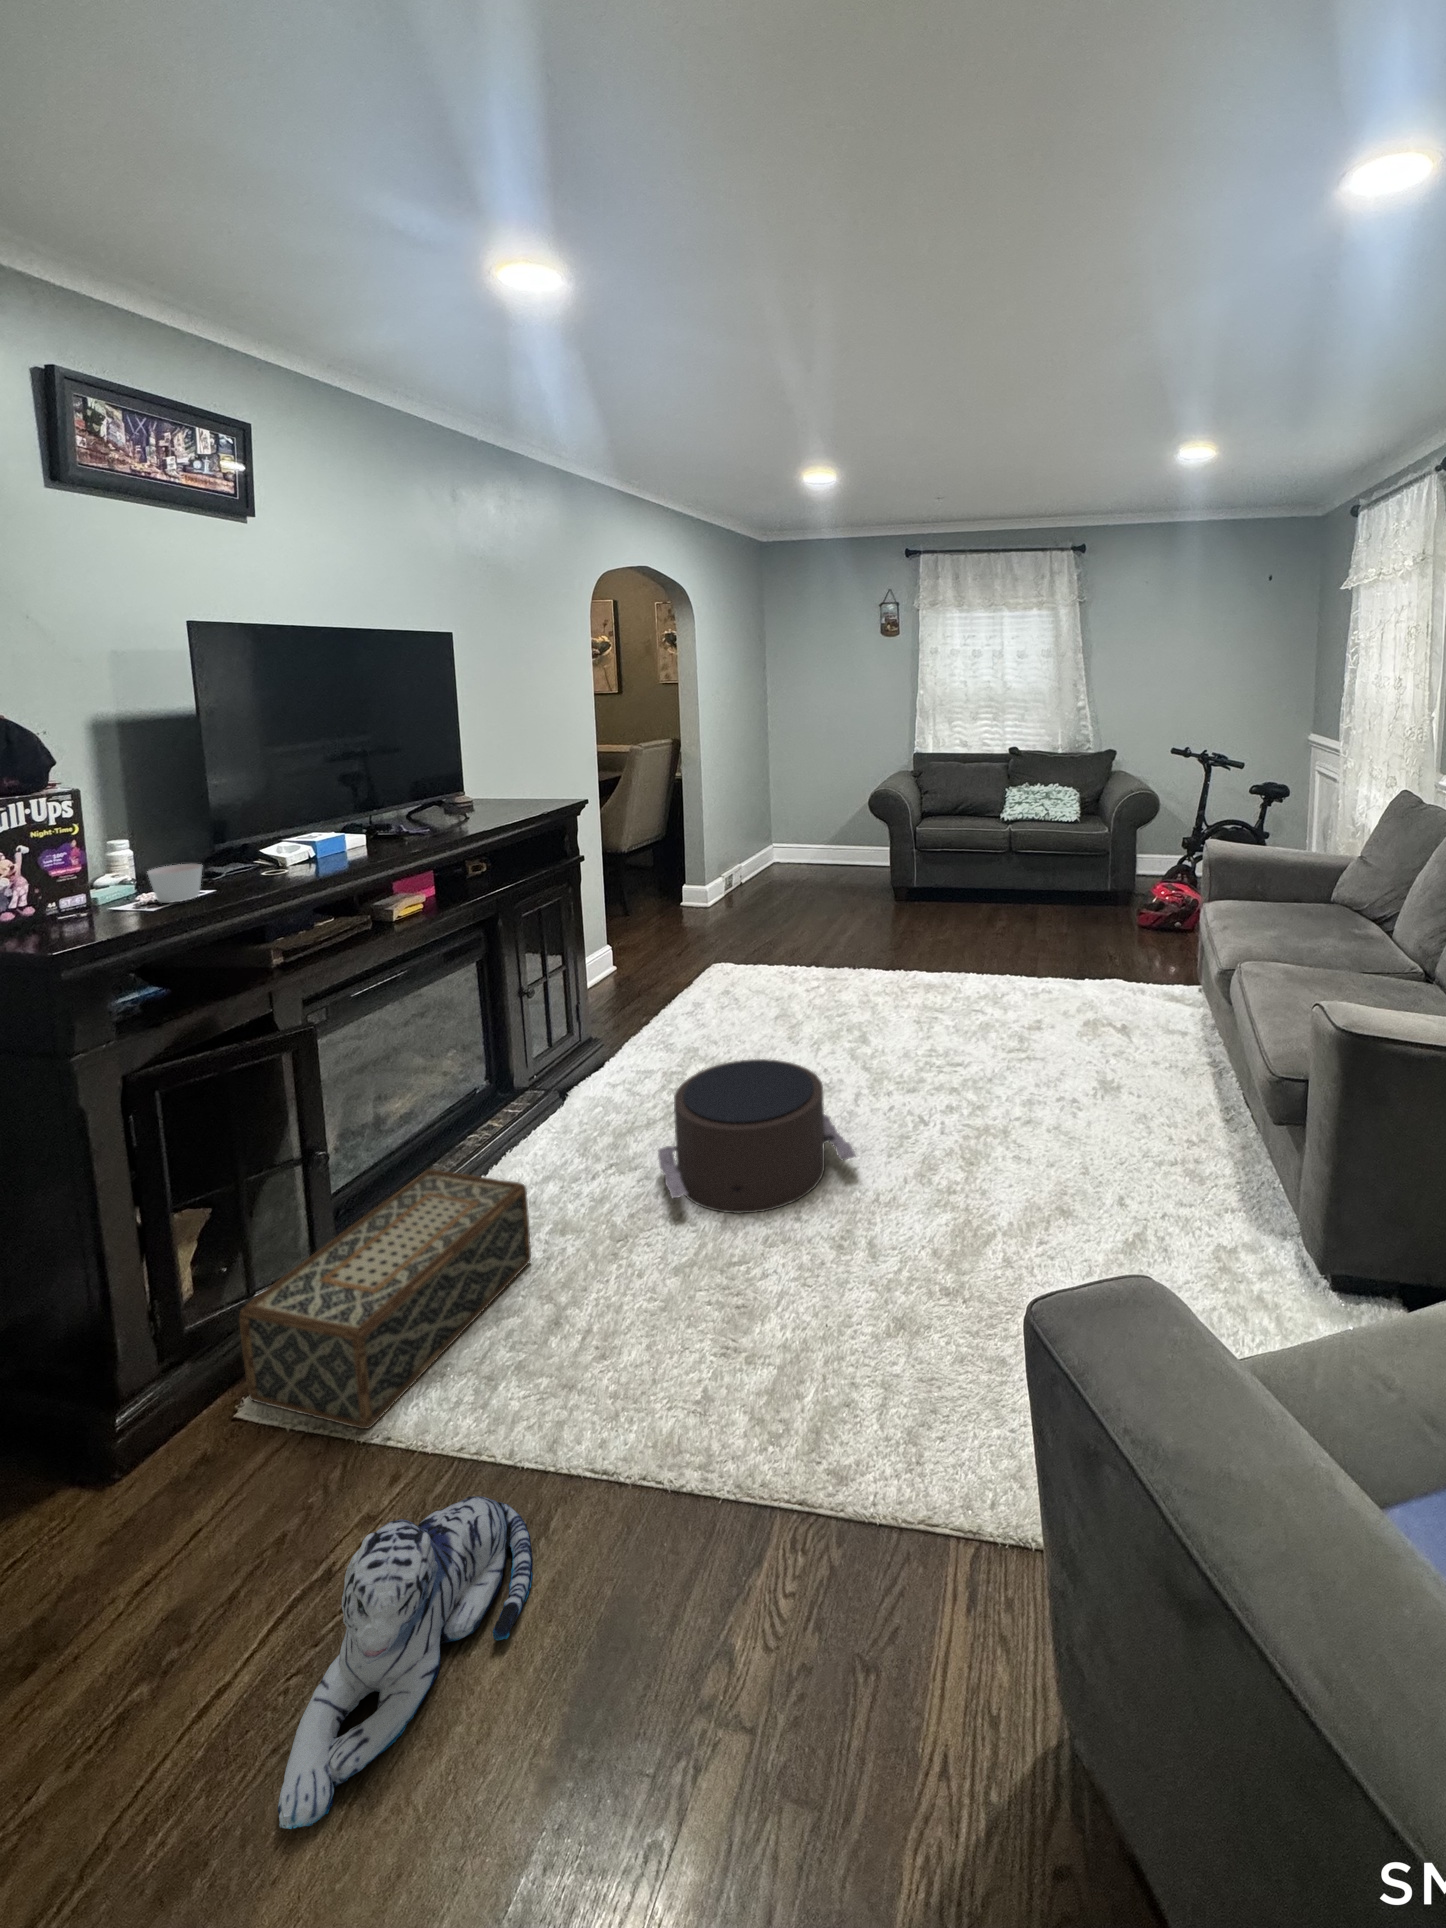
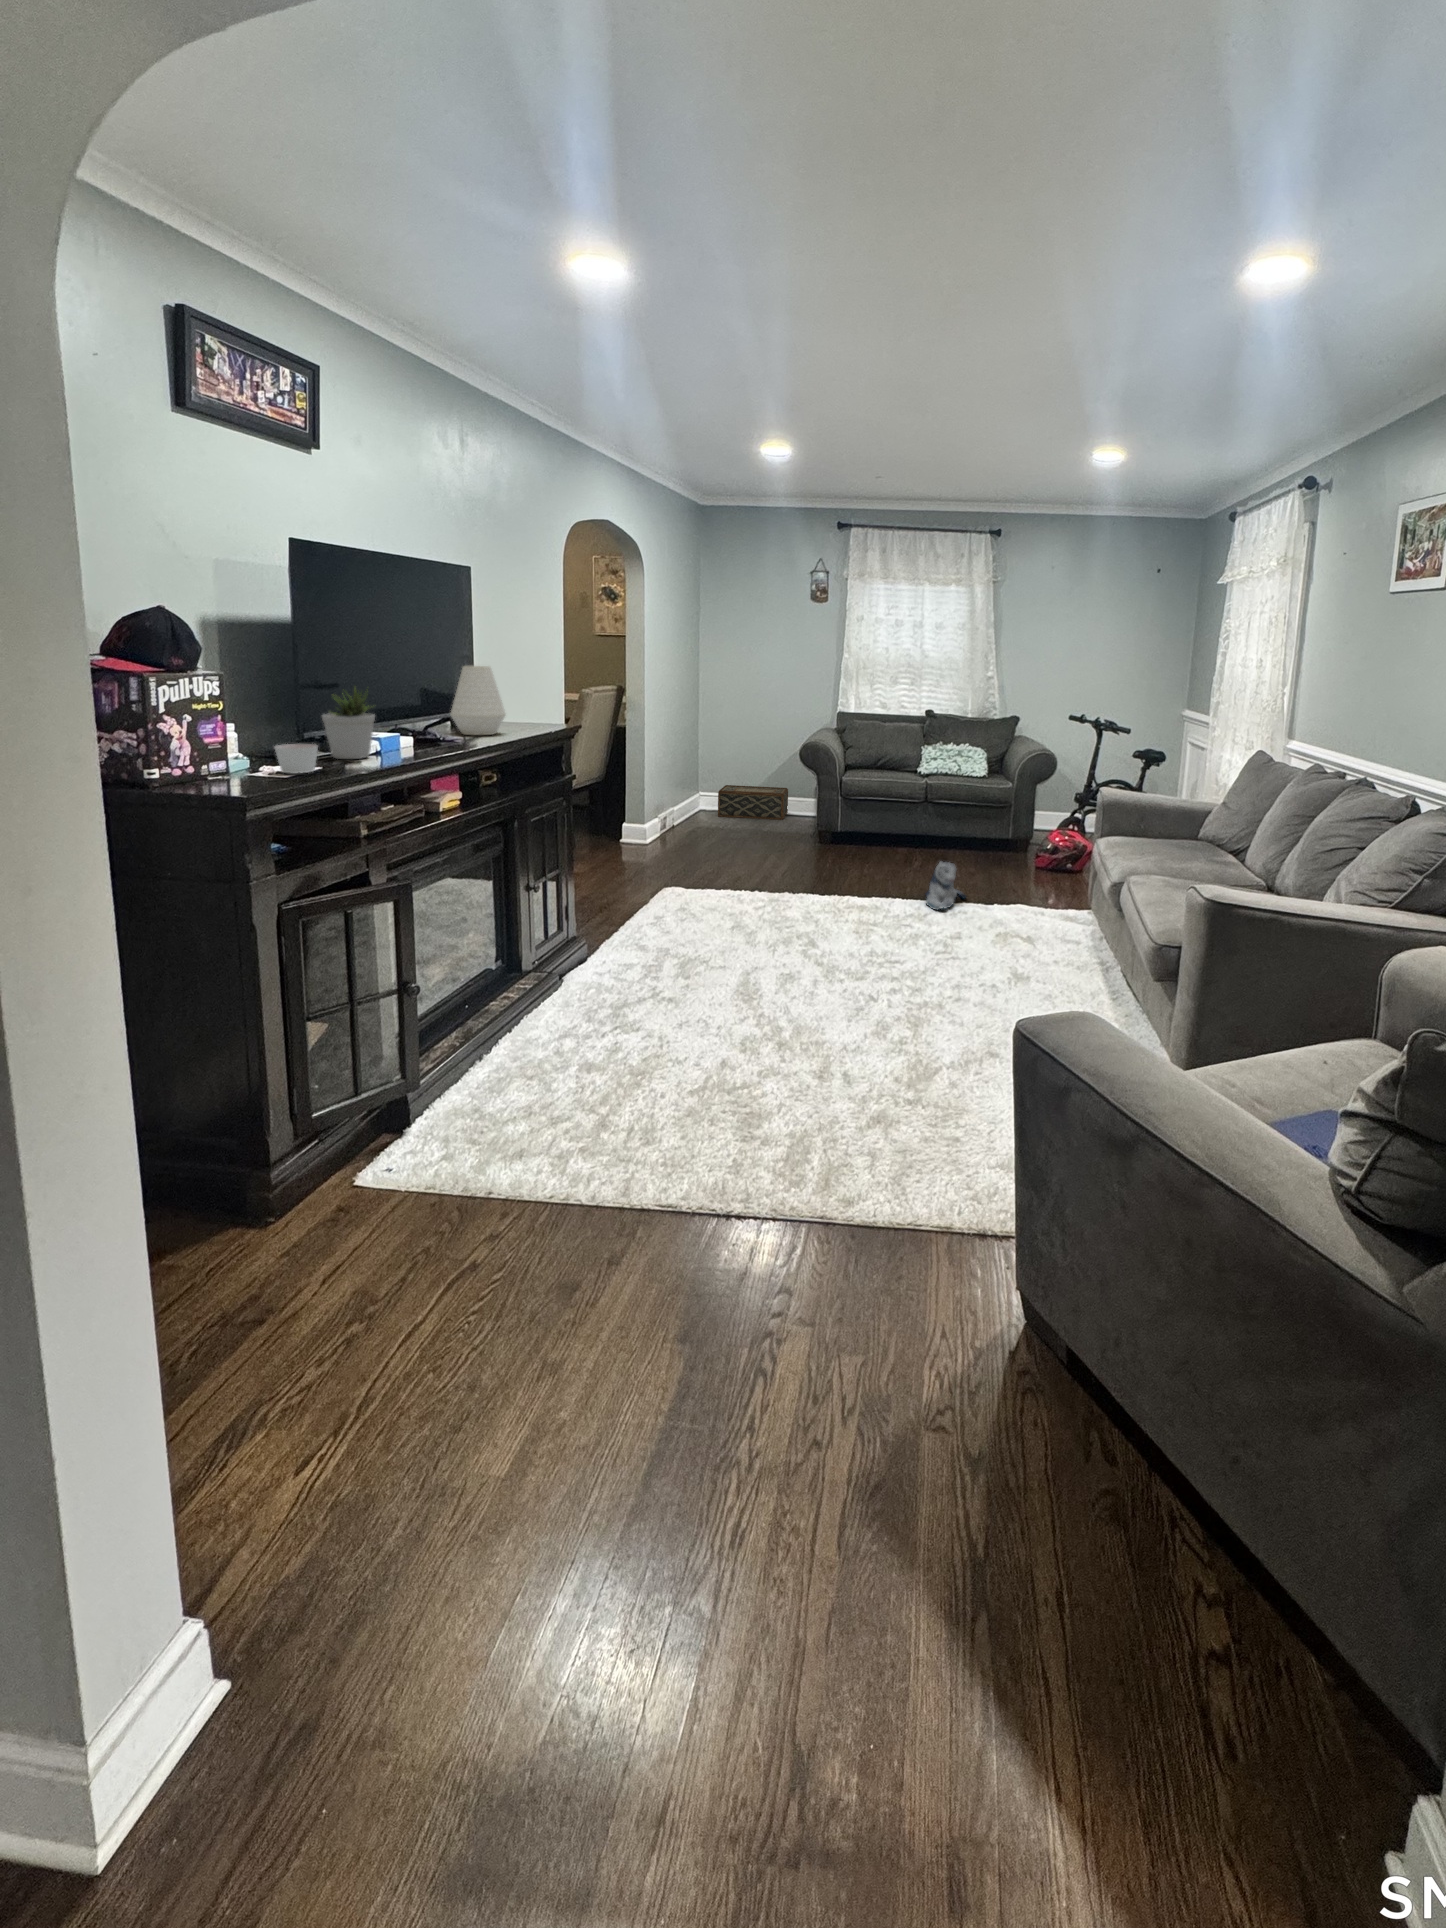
vase: none [420,744,483,824] -> present [451,666,506,735]
potted plant: none [230,786,295,873] -> present [322,689,375,759]
pouf: present [658,1059,855,1213] -> none [661,944,827,1057]
woven basket: present [239,1169,531,1429] -> present [718,785,788,820]
plush toy: present [278,1496,533,1829] -> present [926,861,966,910]

